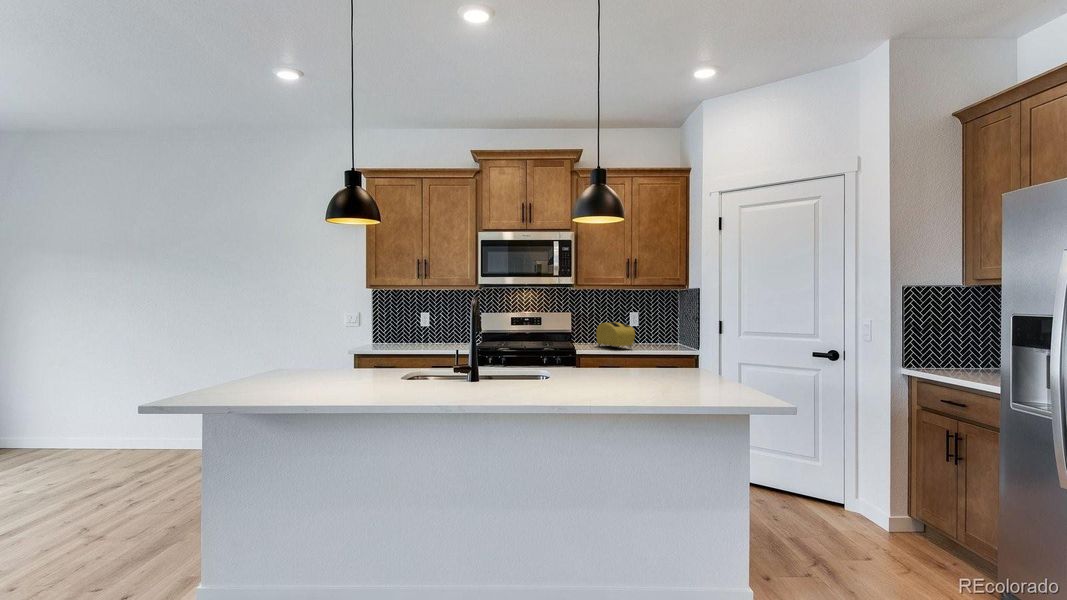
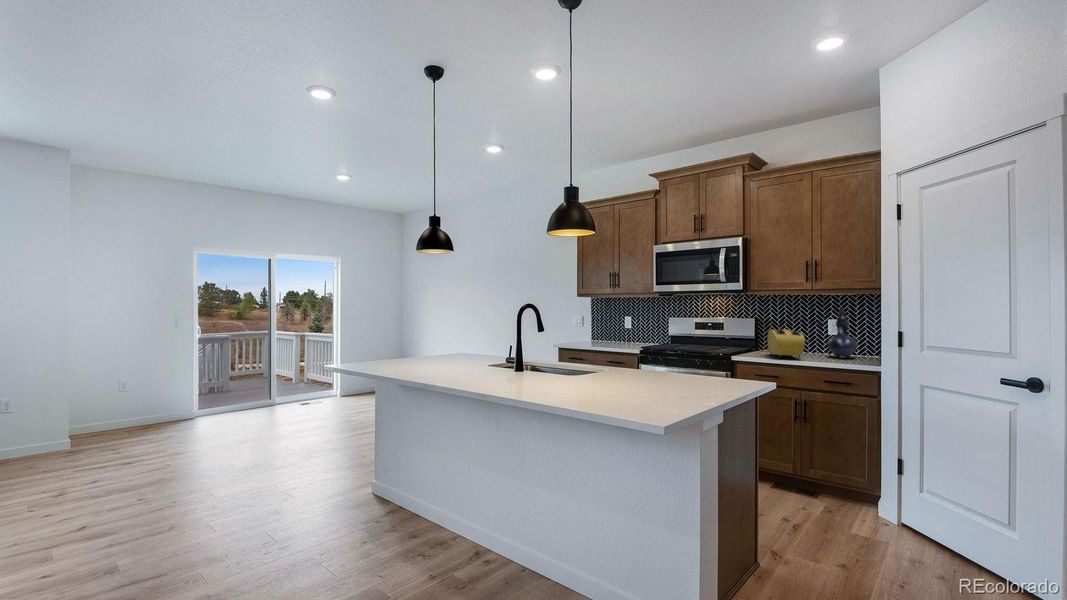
decorative vase: none [637,302,659,346] -> present [828,308,857,358]

